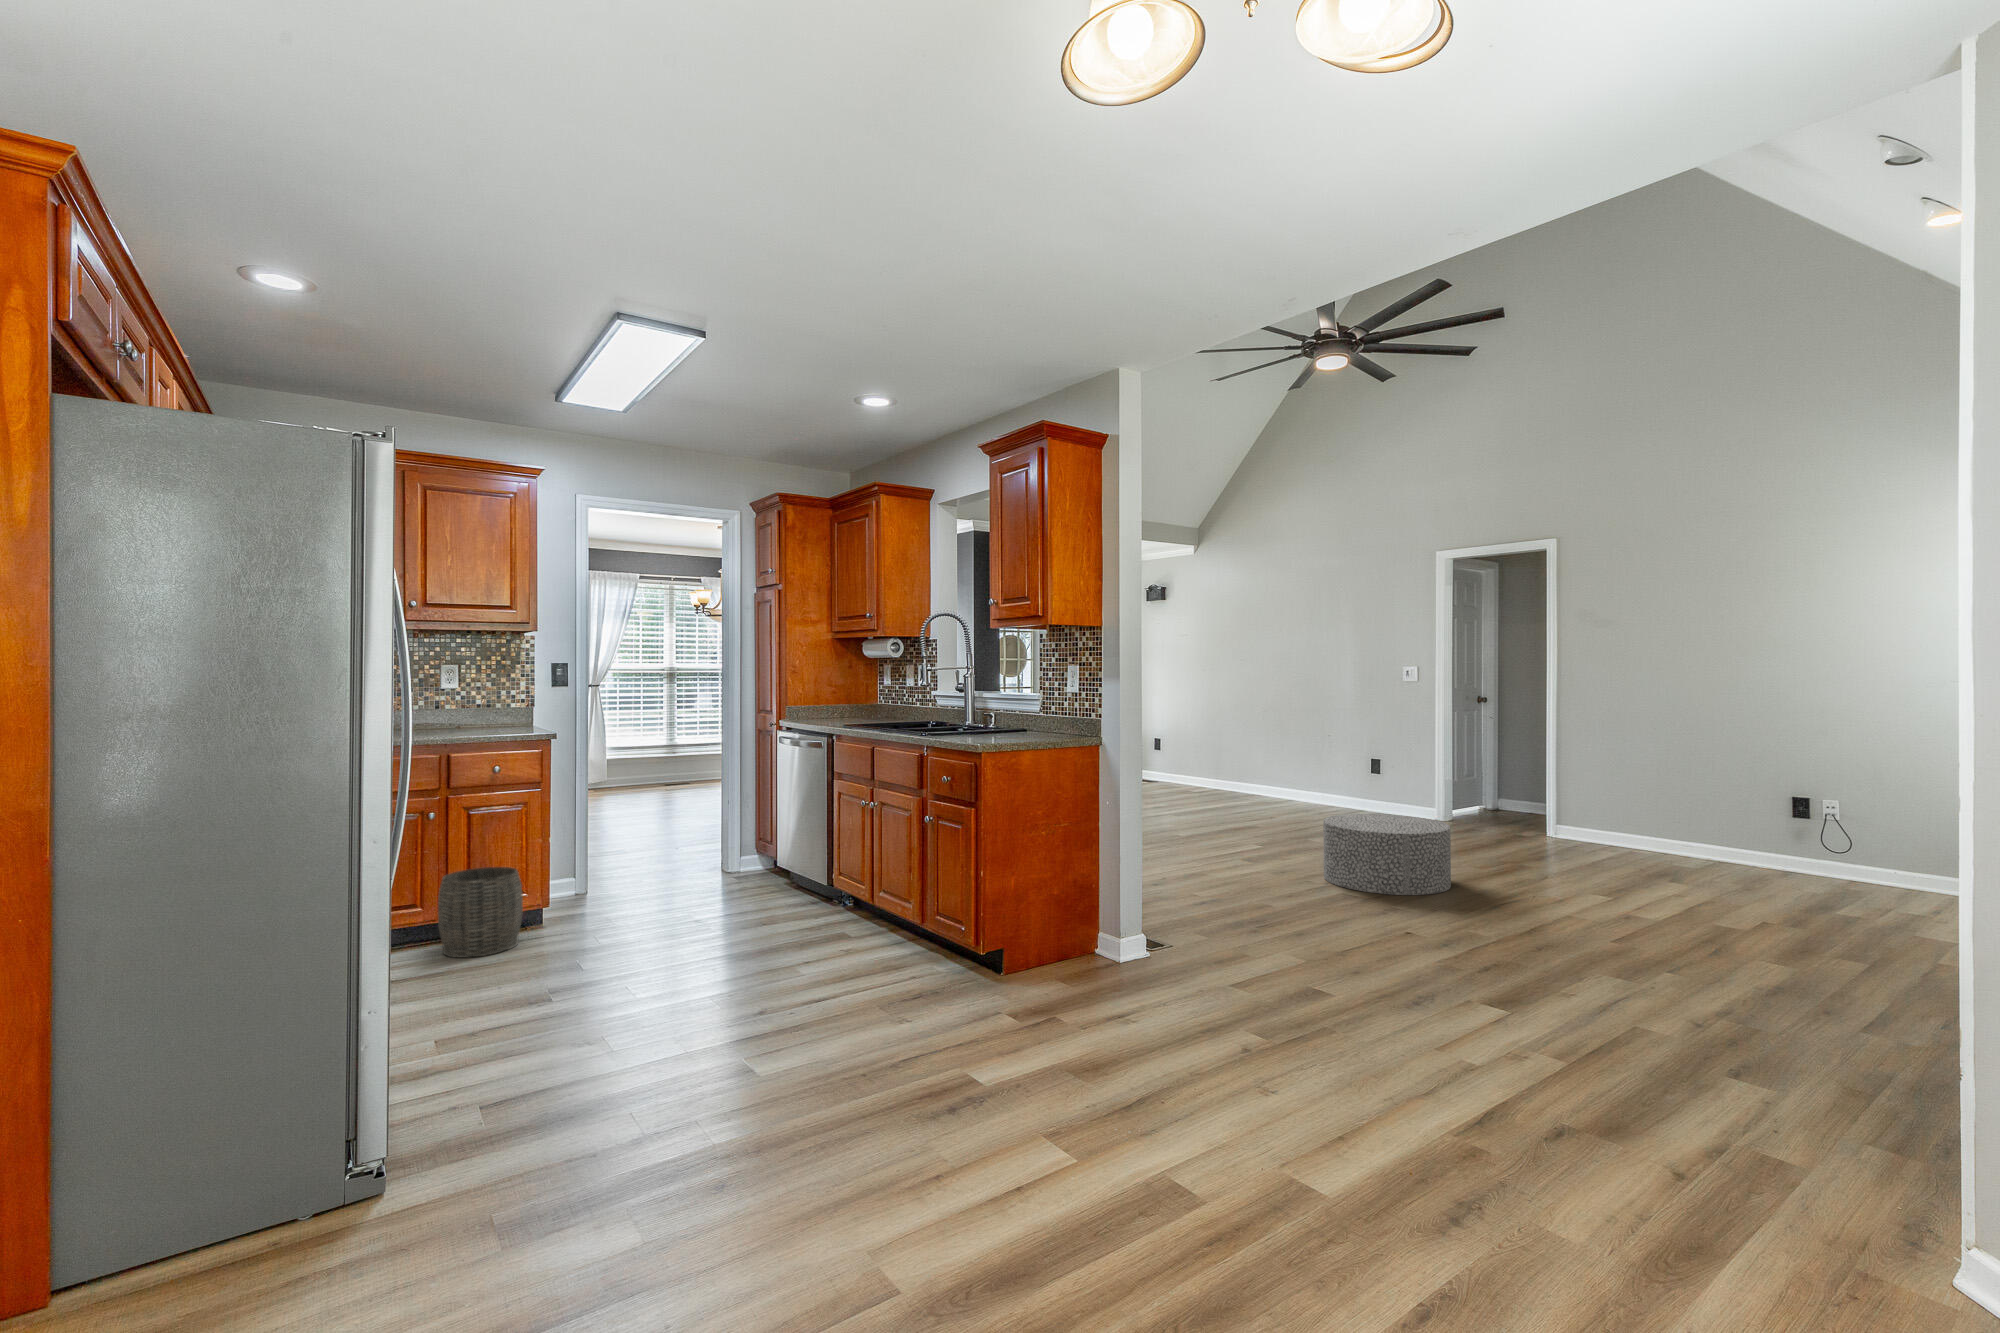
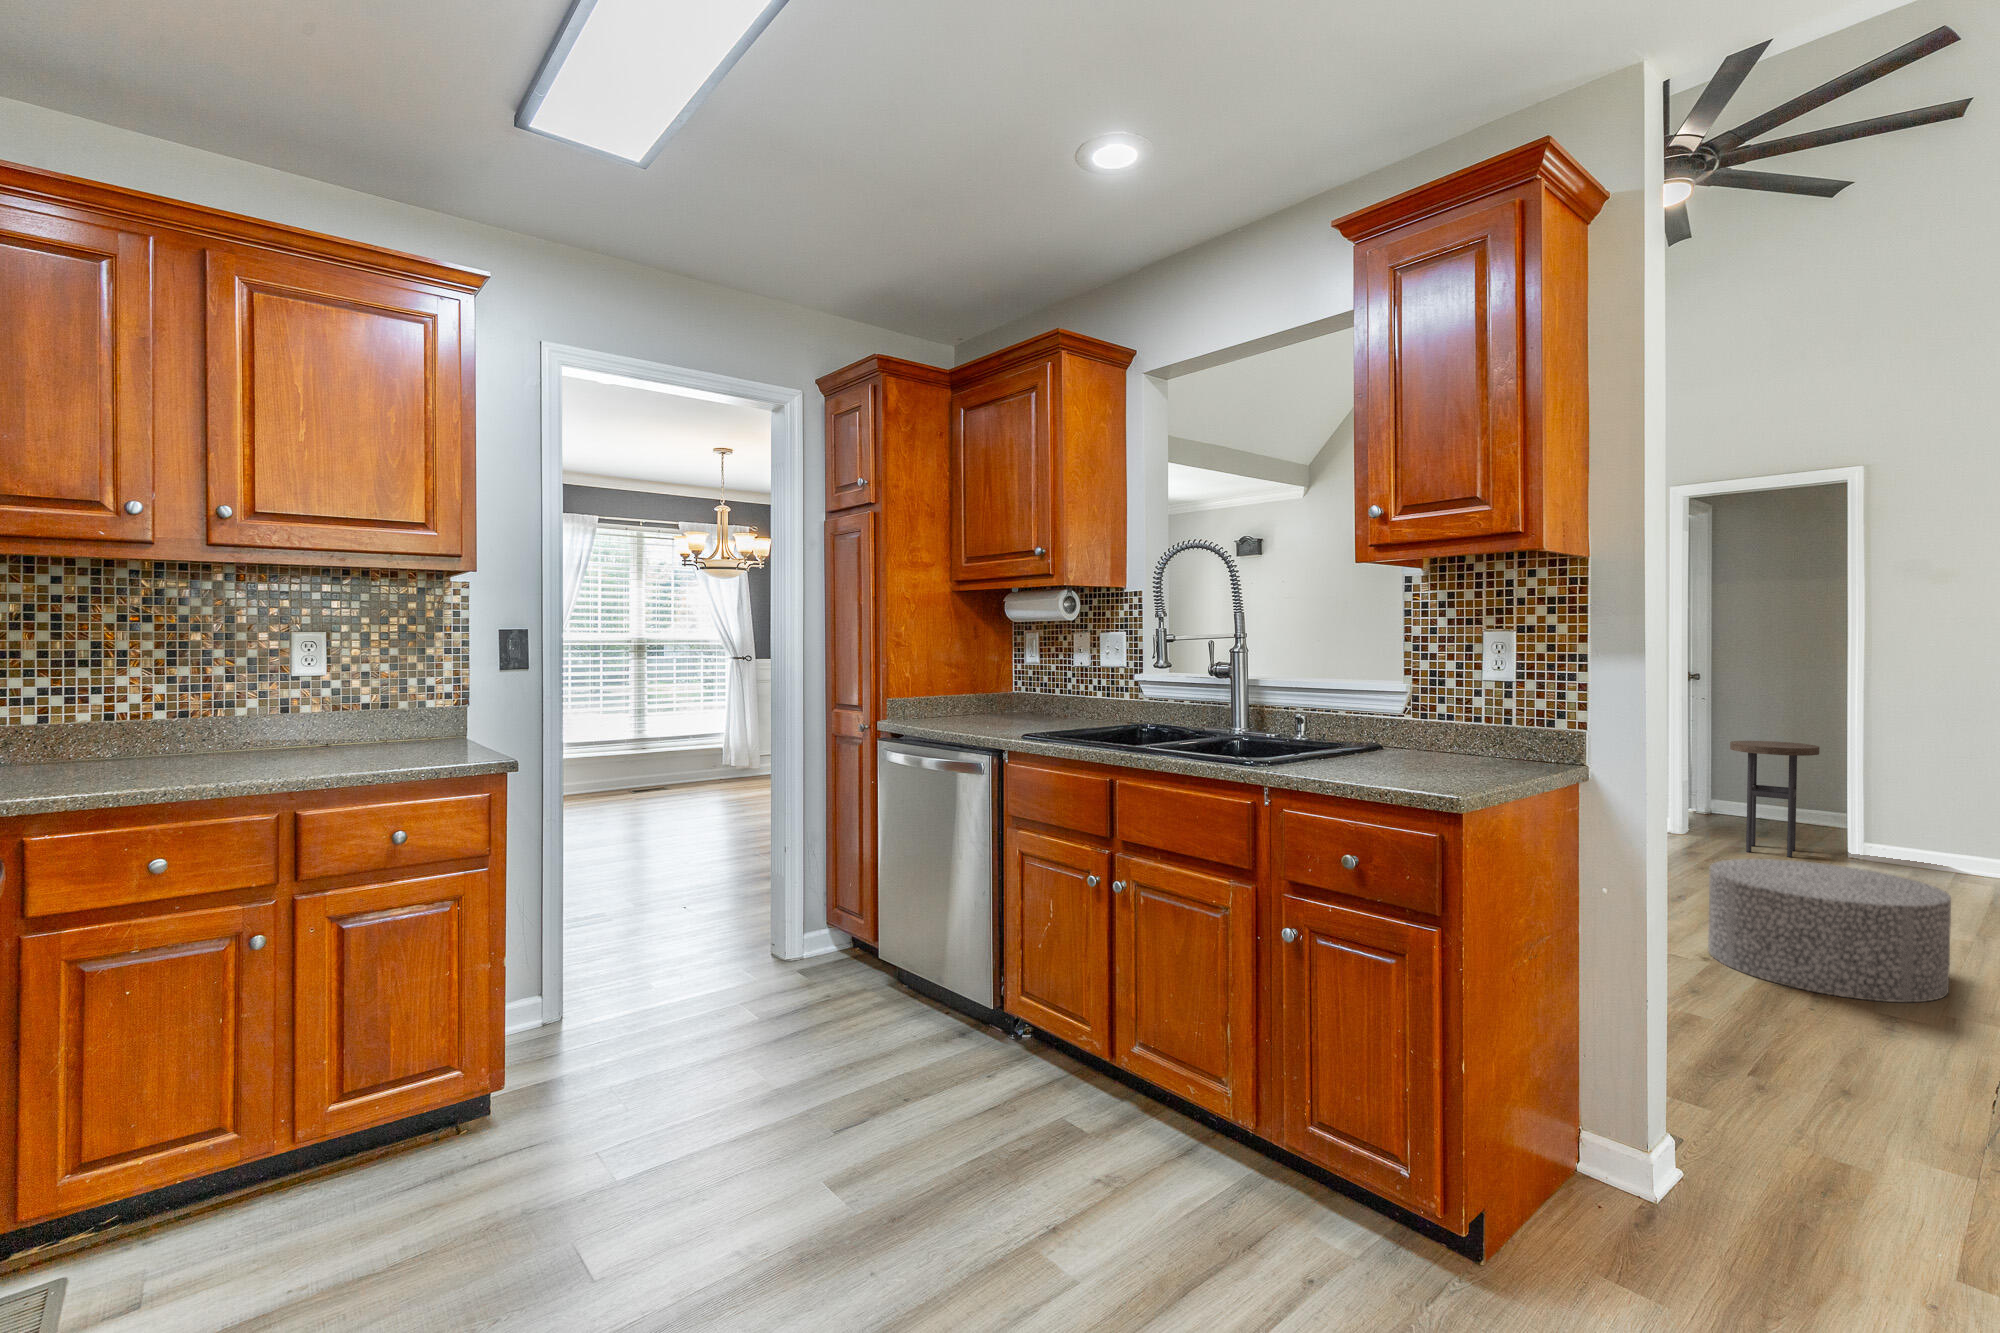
side table: none [1455,743,1512,829] -> present [1730,741,1820,857]
woven basket: present [438,867,523,958] -> none [271,1033,457,1255]

